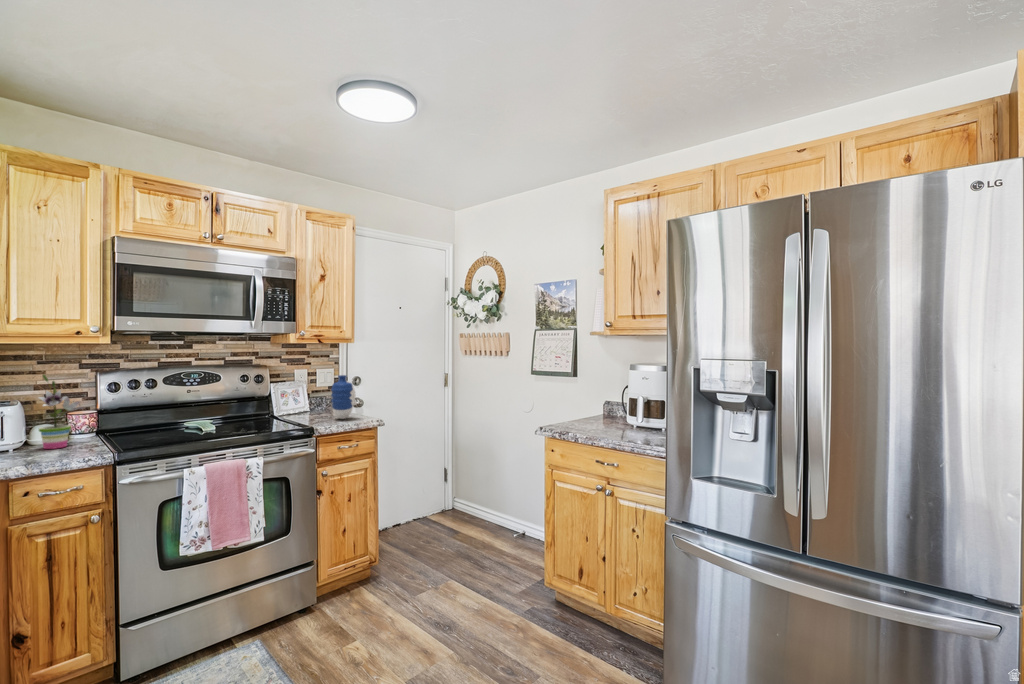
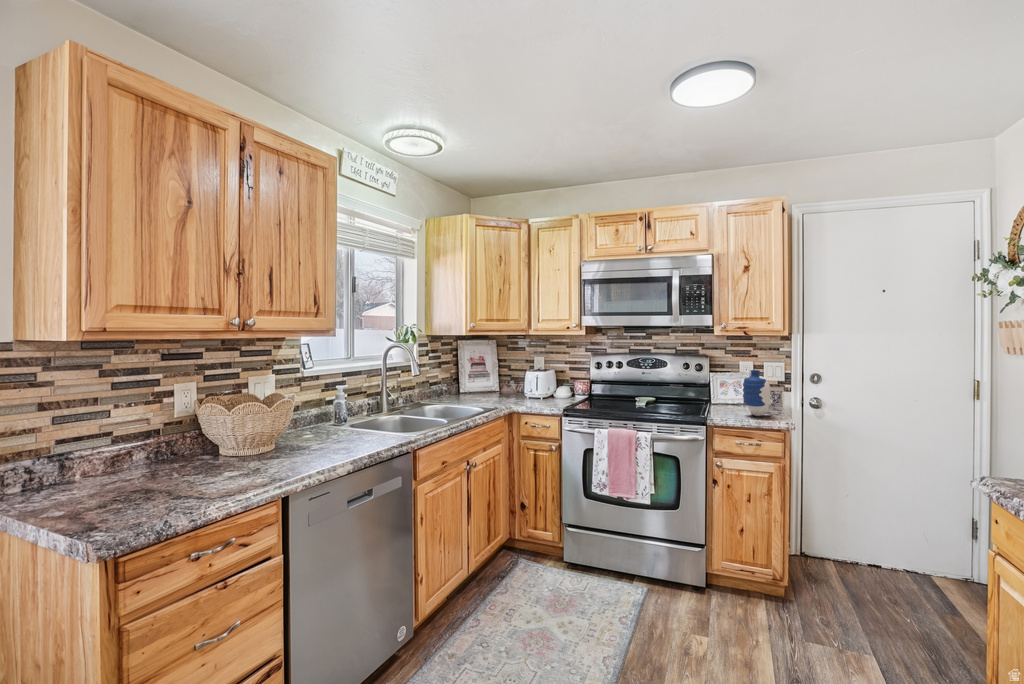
potted plant: present [39,375,83,449] -> none [539,354,565,401]

